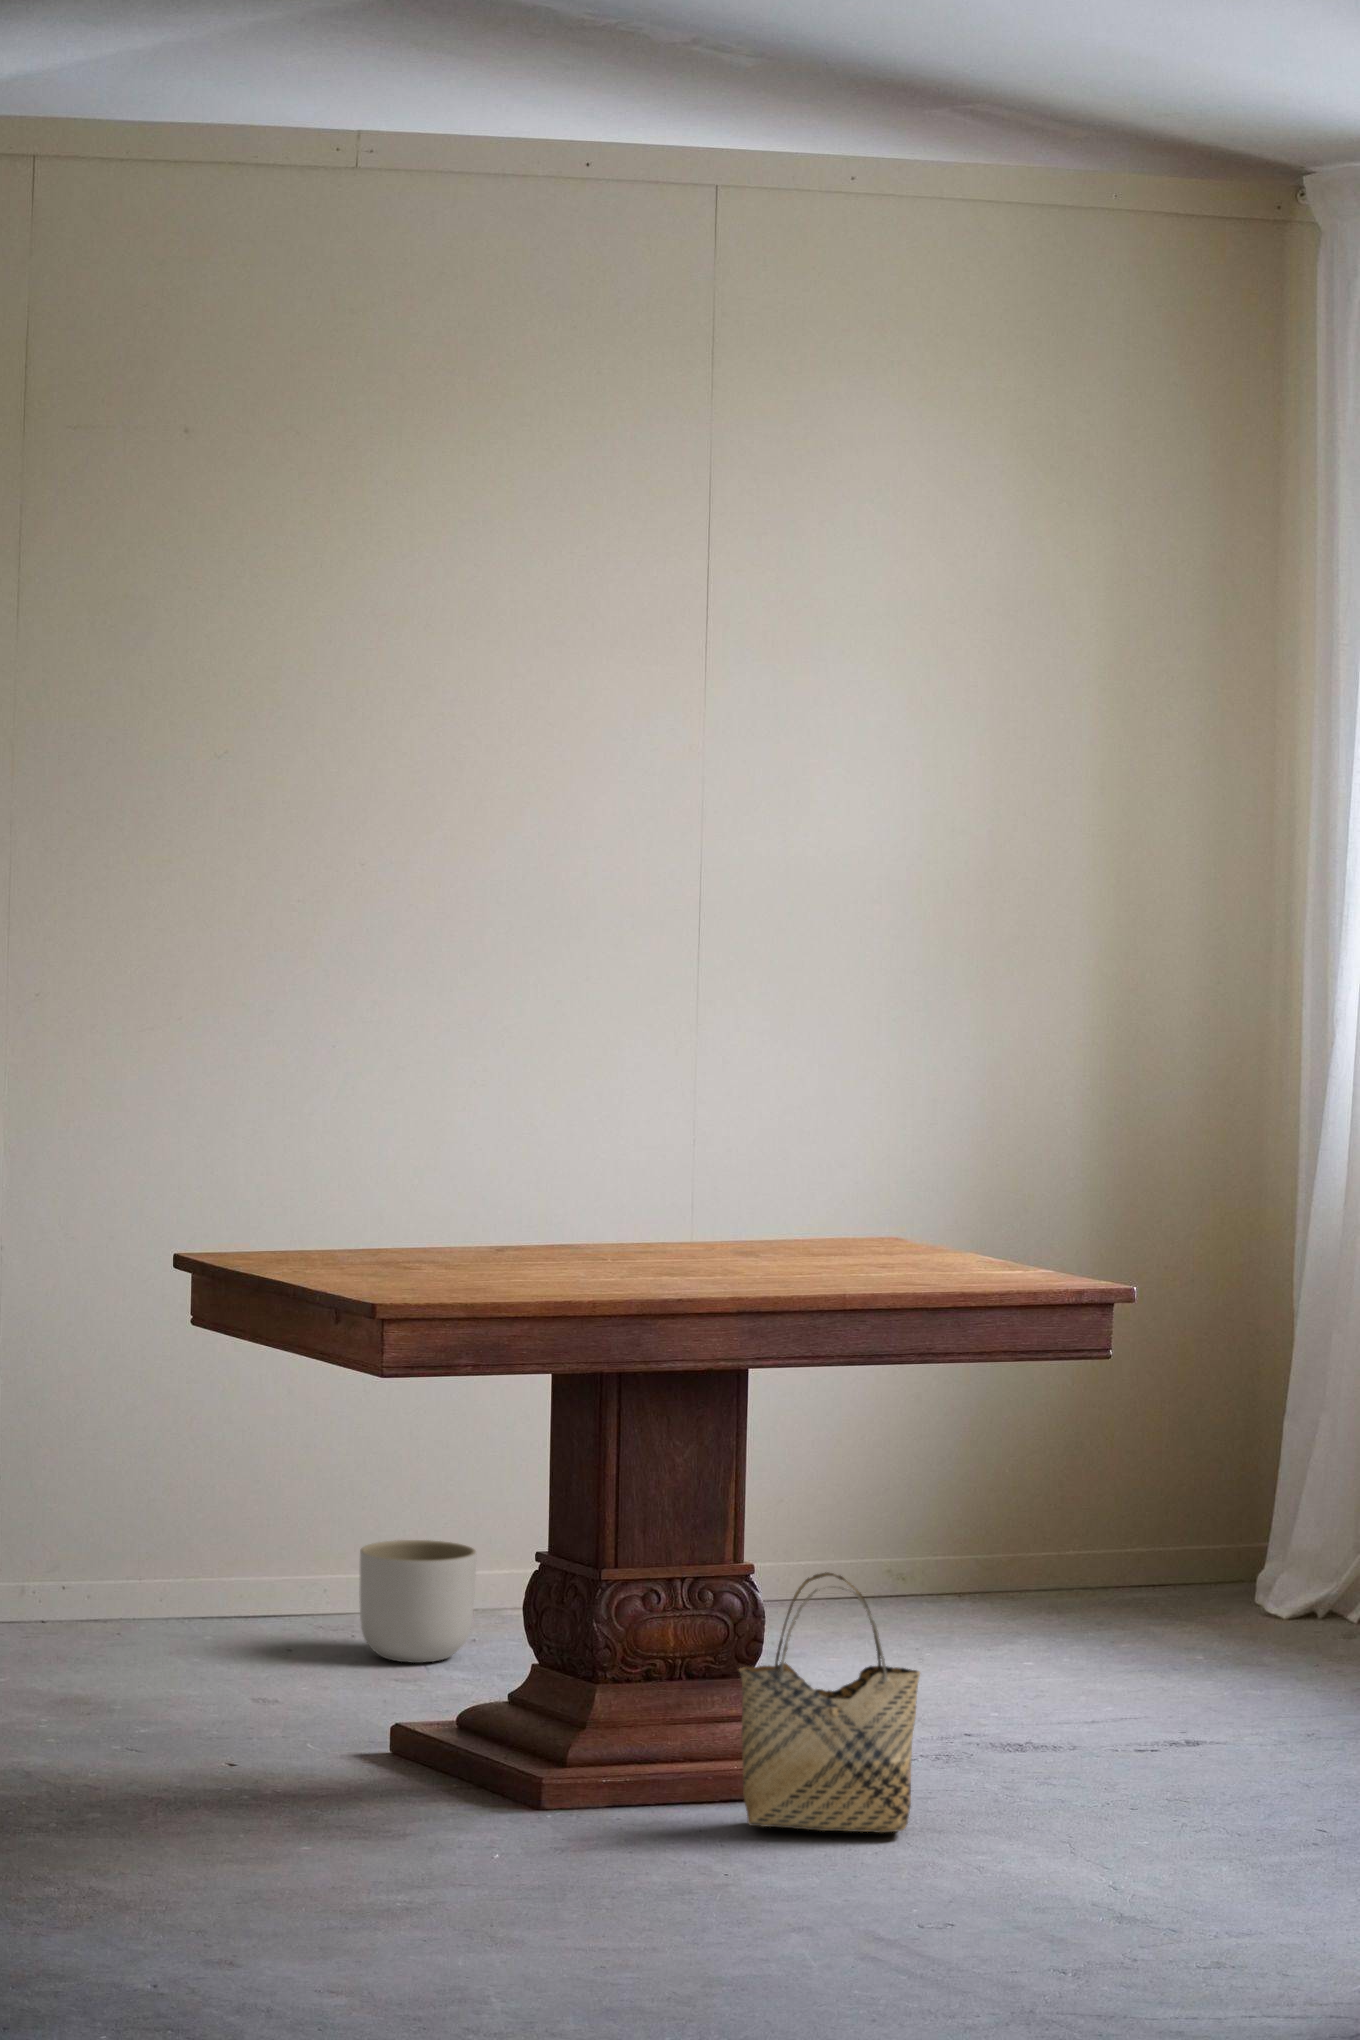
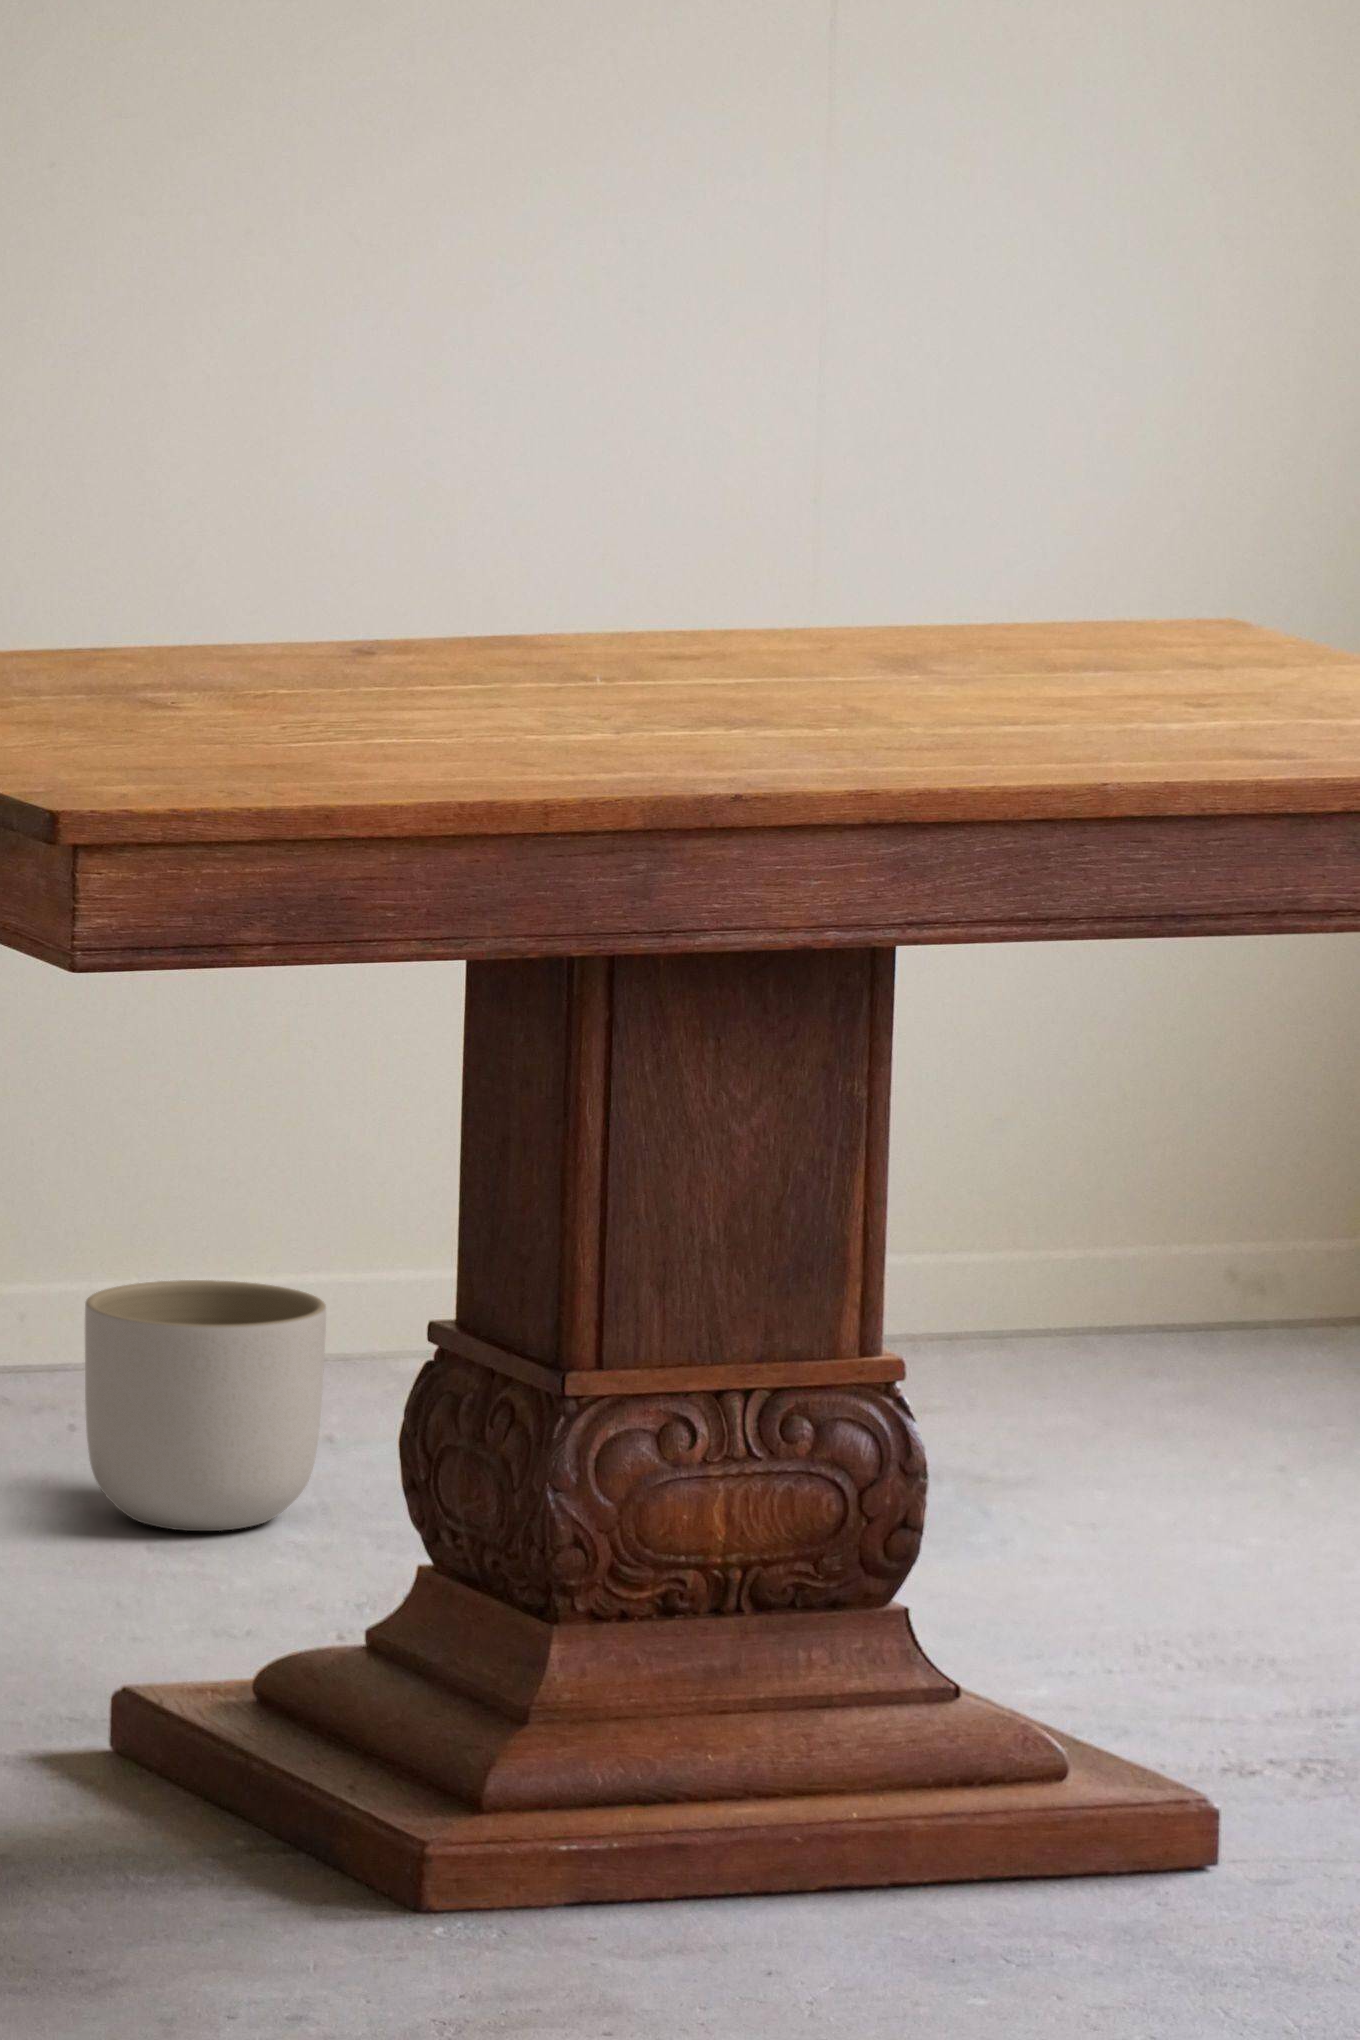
woven basket: present [739,1572,920,1833] -> none [869,1386,1284,1970]

